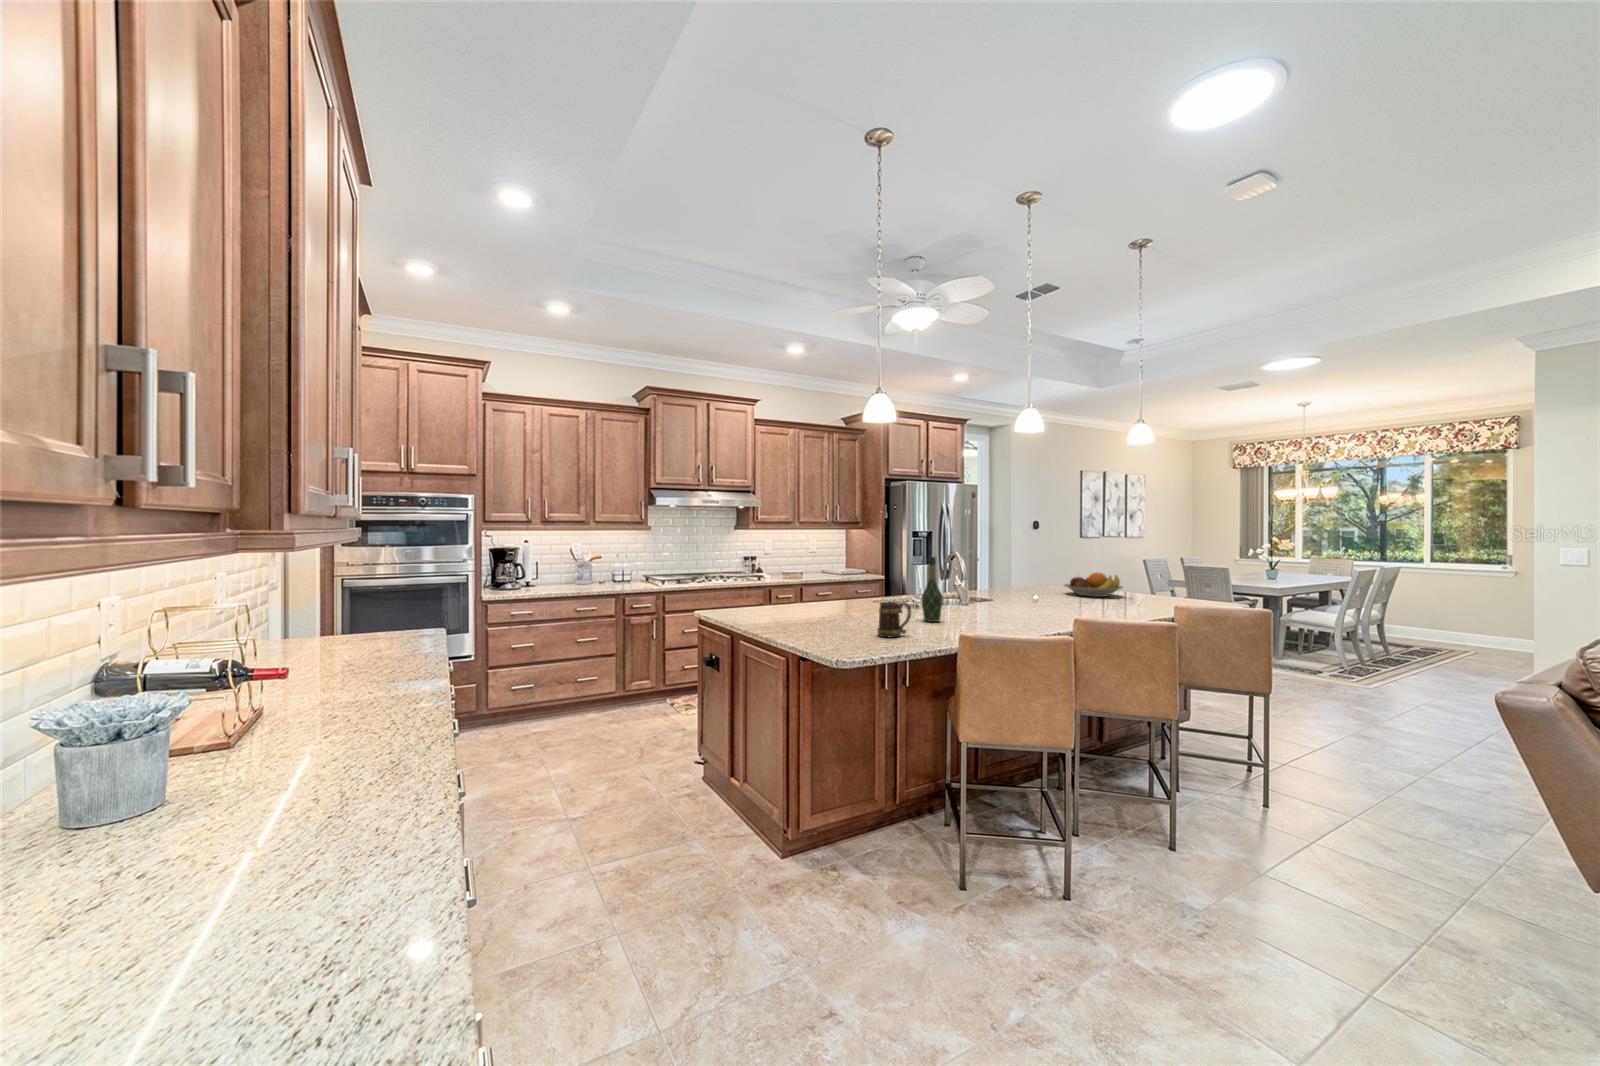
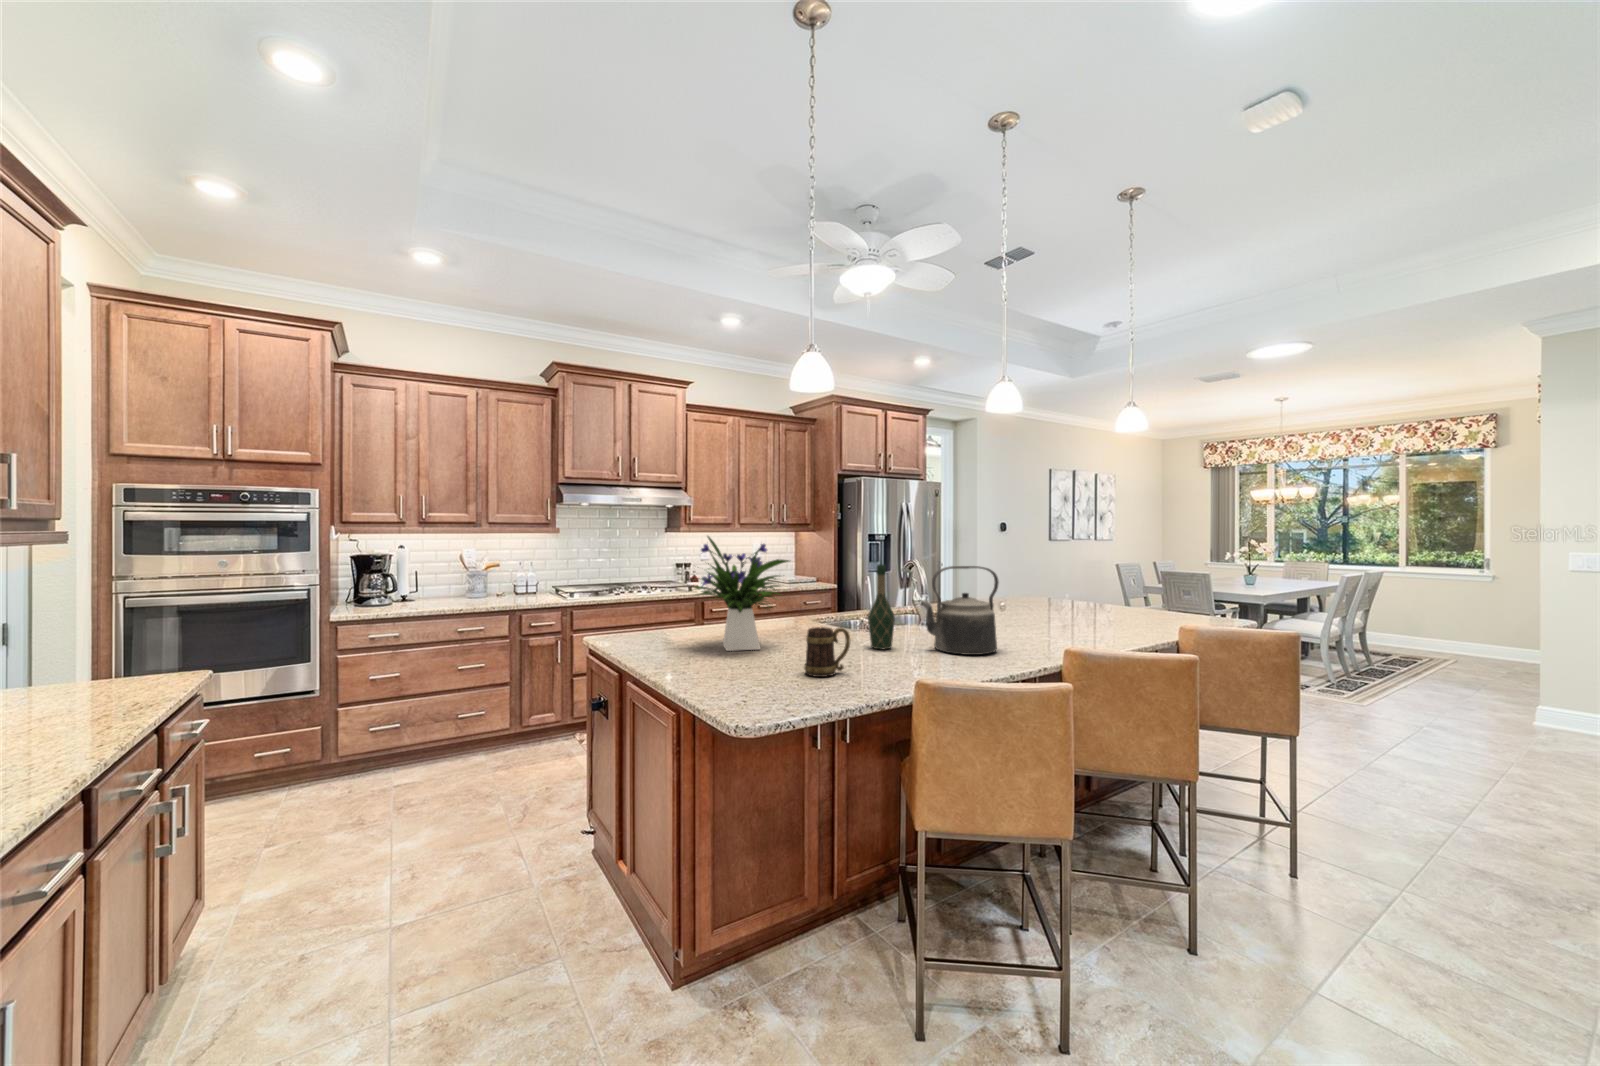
flower arrangement: none [781,534,862,621] -> present [696,536,789,651]
kettle: none [963,558,1024,626] -> present [921,566,999,655]
fruit bowl: present [1064,572,1123,597] -> none [1039,581,1109,609]

